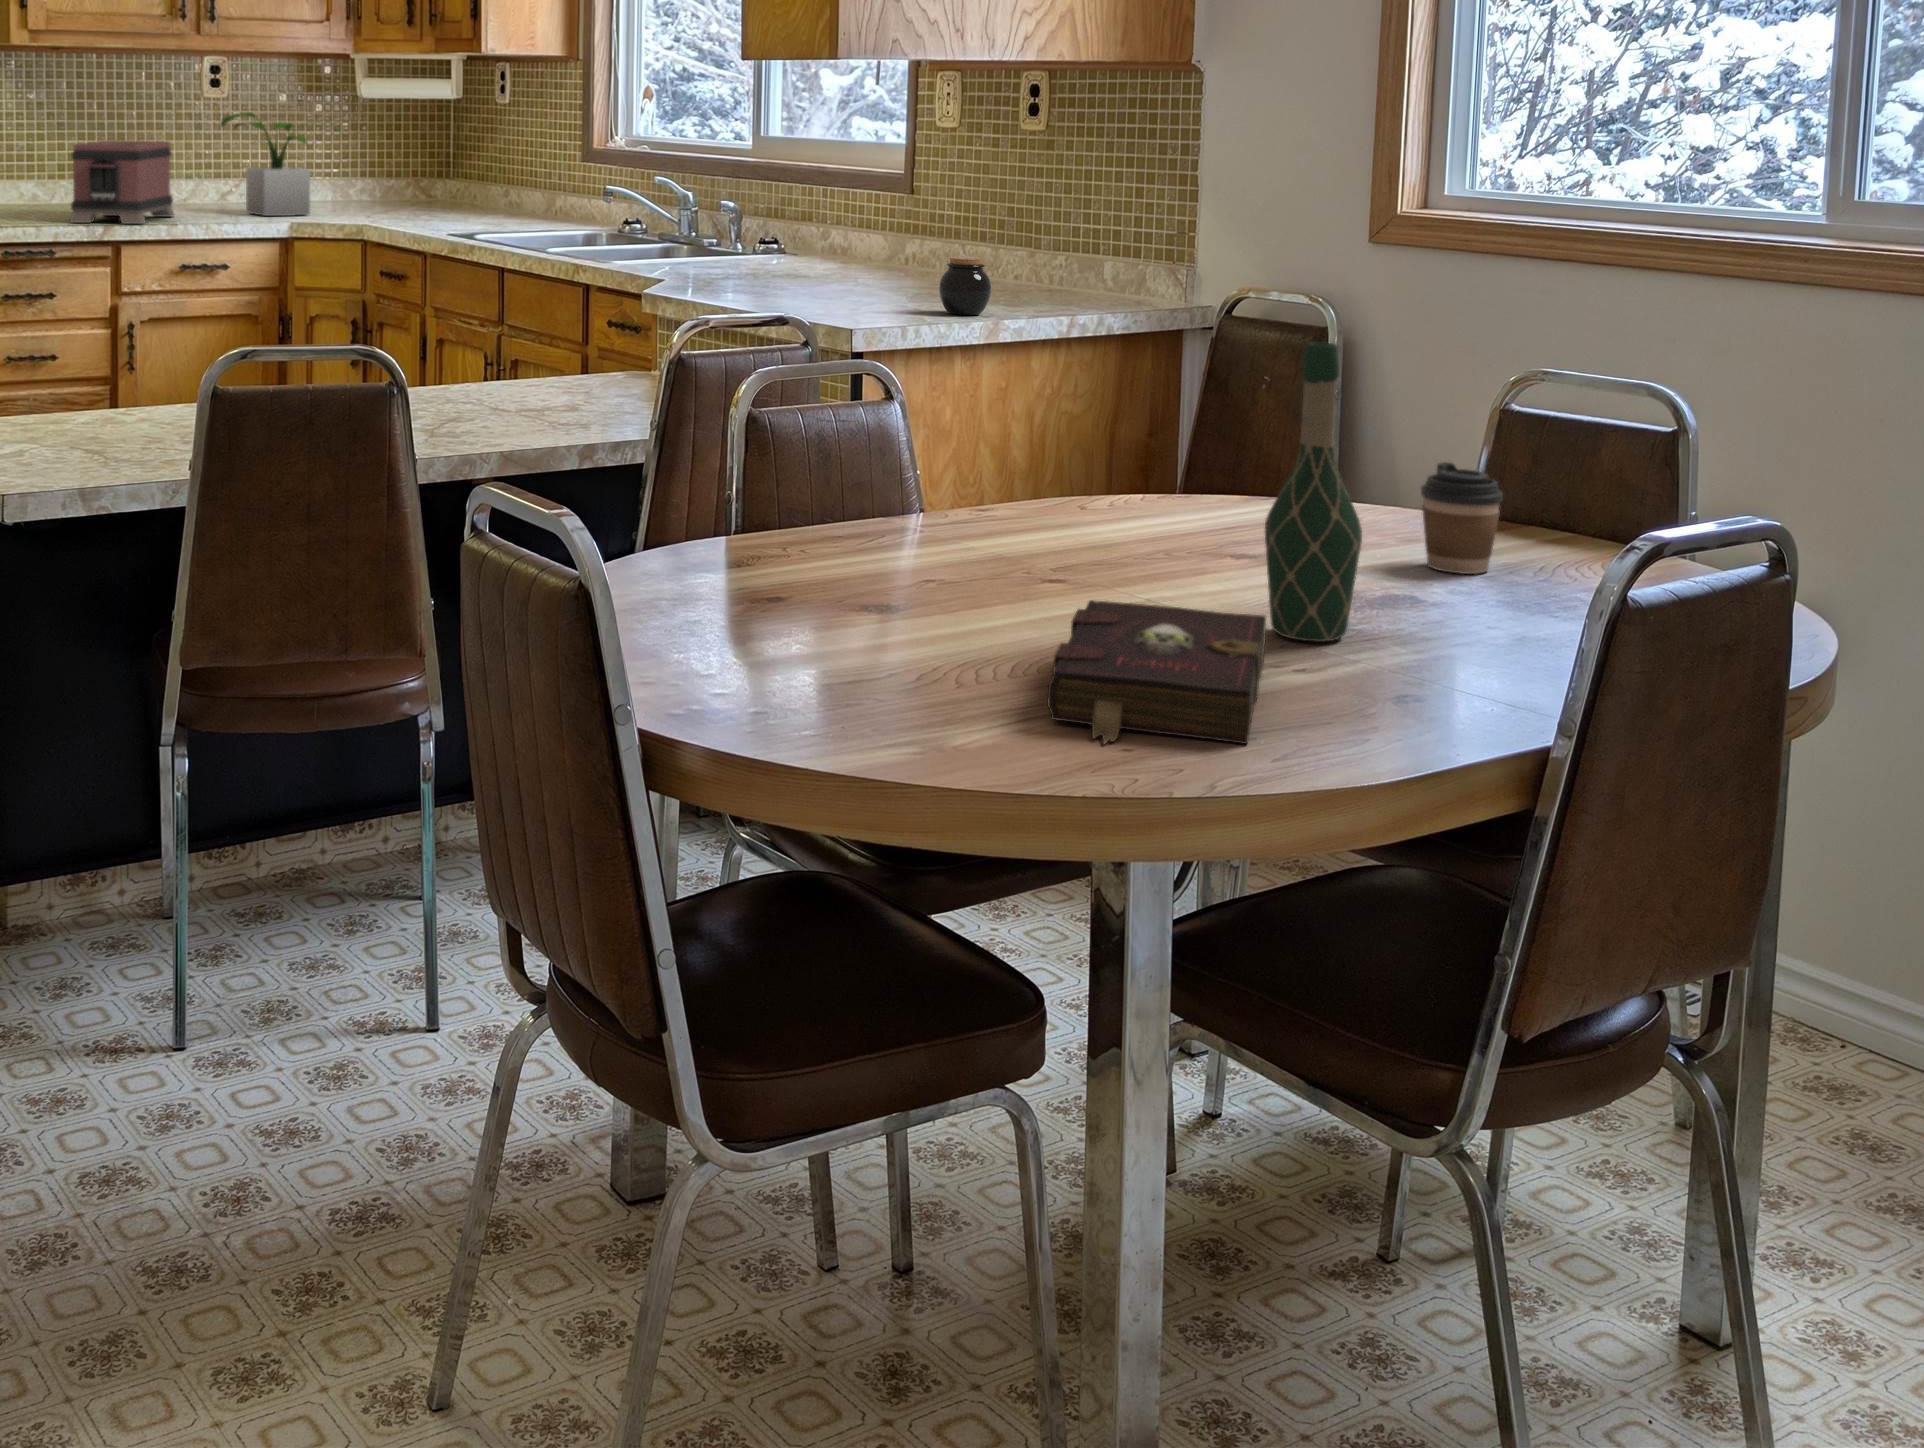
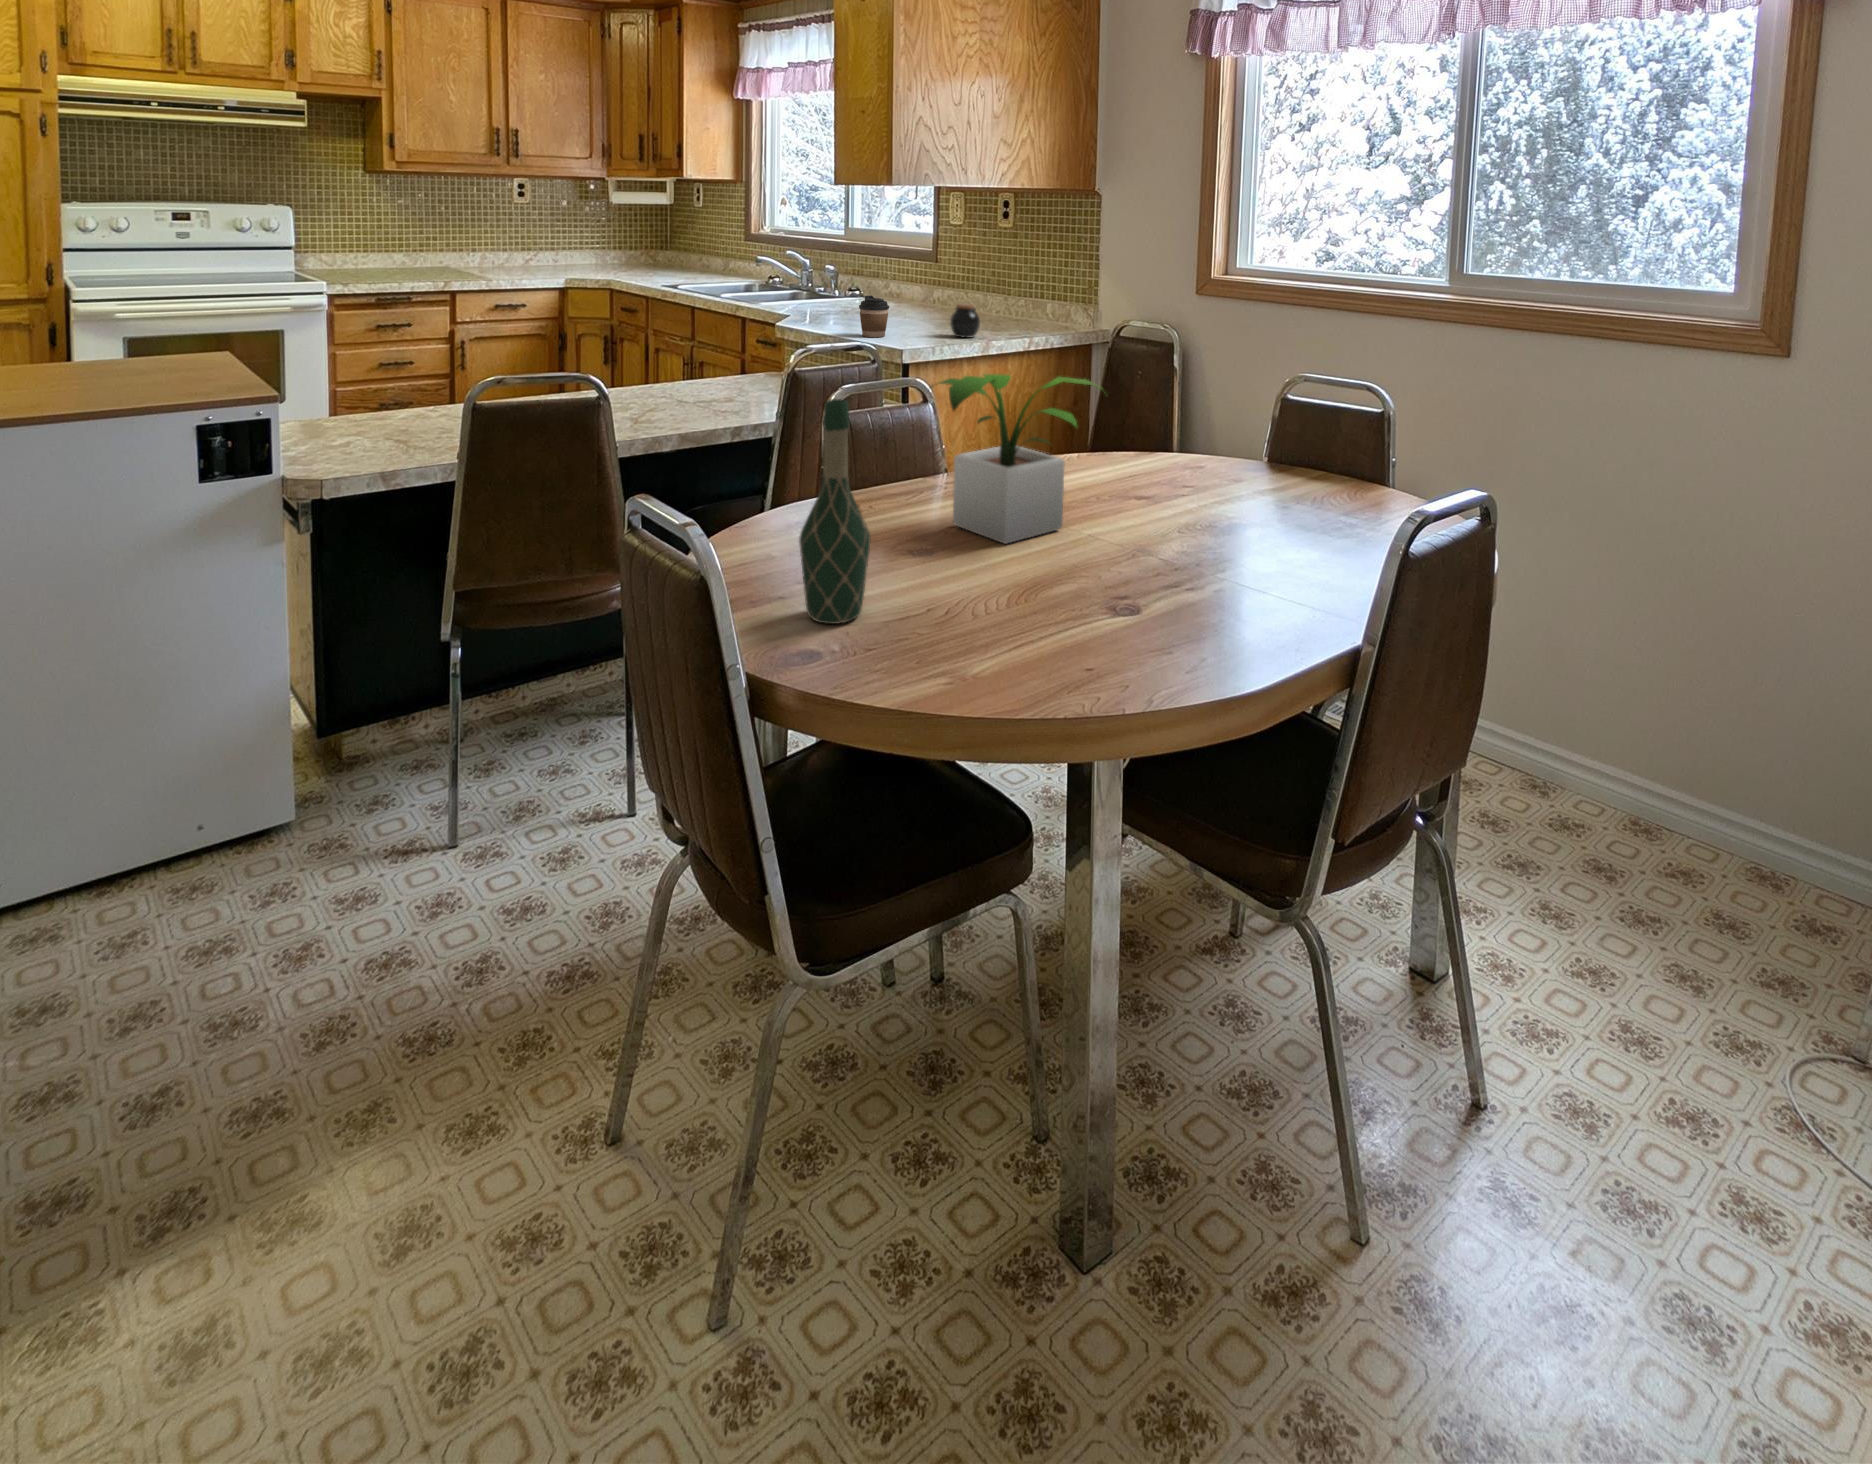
potted plant: present [221,112,339,216] -> present [931,374,1100,544]
toaster: present [70,140,175,224] -> none [425,229,495,279]
wine bottle: present [1265,342,1362,642] -> present [799,399,870,624]
coffee cup: present [1421,462,1503,574] -> present [859,295,889,337]
book: present [1048,600,1266,744] -> none [1037,554,1174,675]

